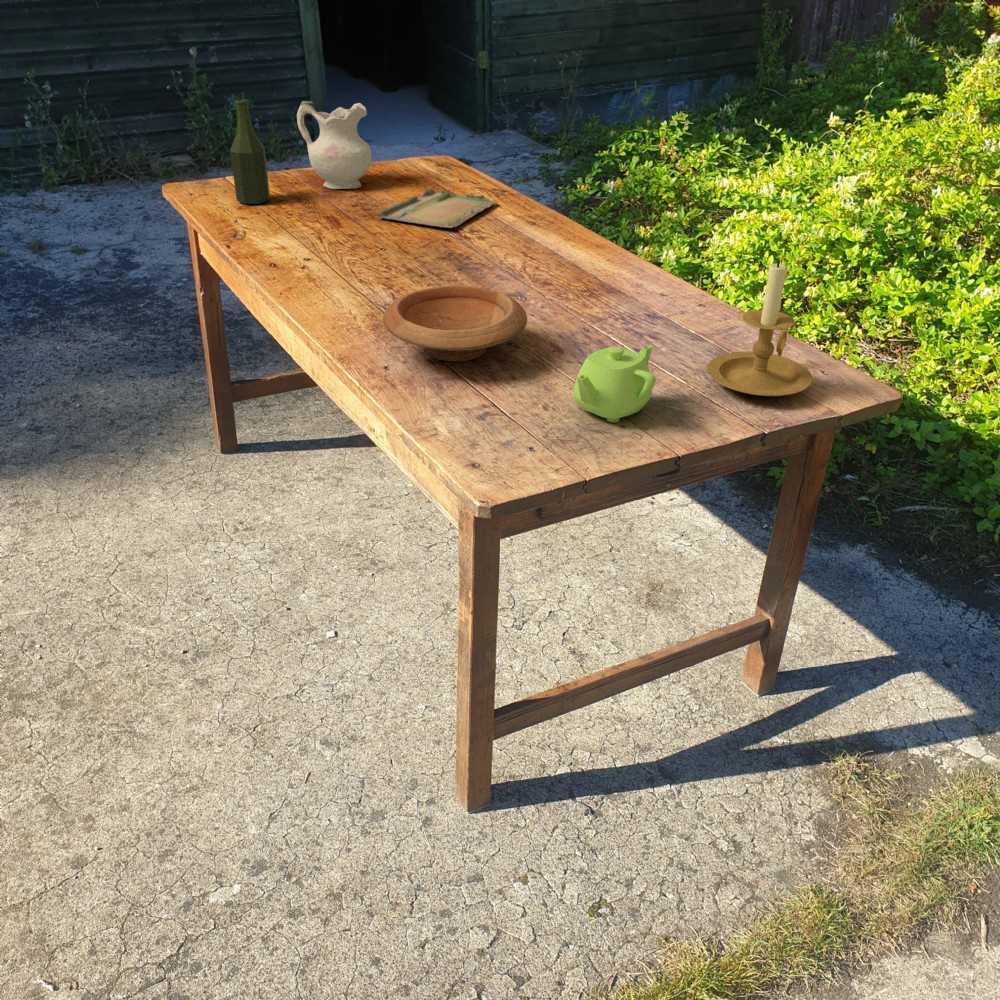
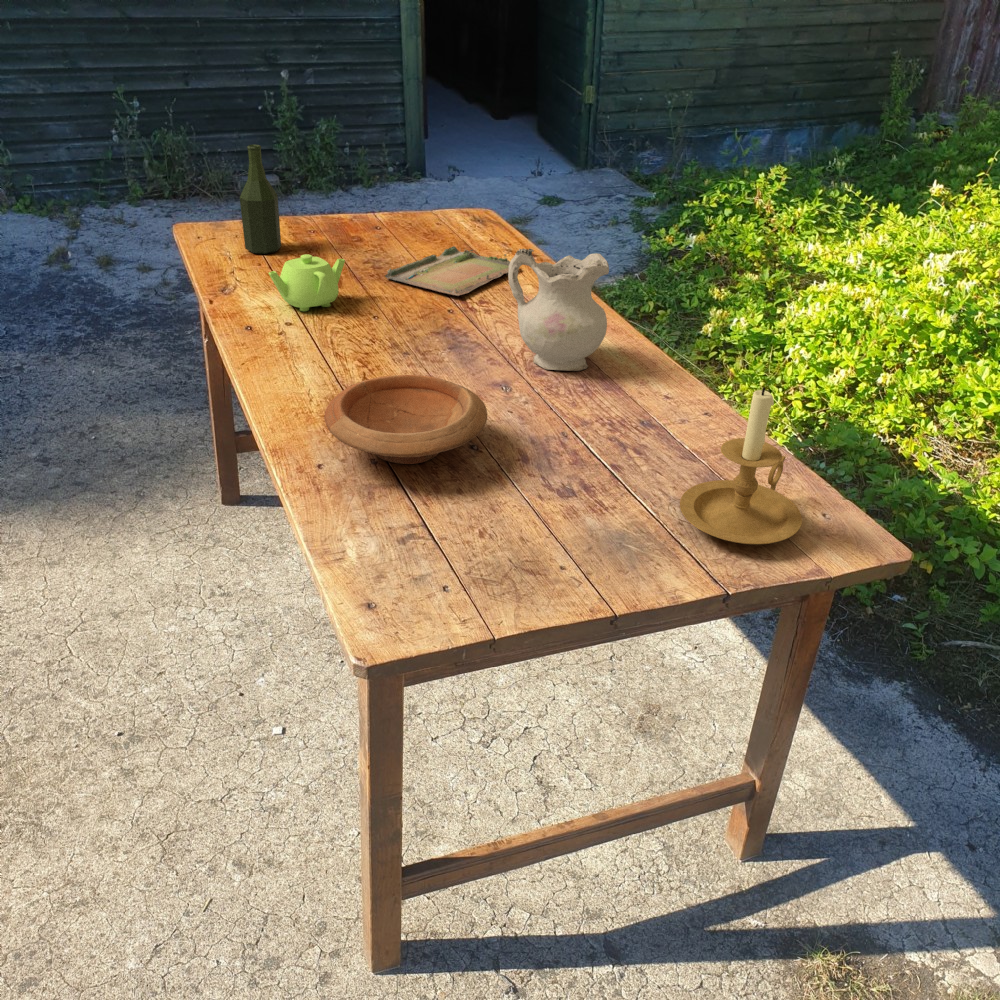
ceramic pitcher: present [297,101,372,189] -> present [508,249,609,371]
teapot: present [574,346,656,422] -> present [268,254,345,311]

